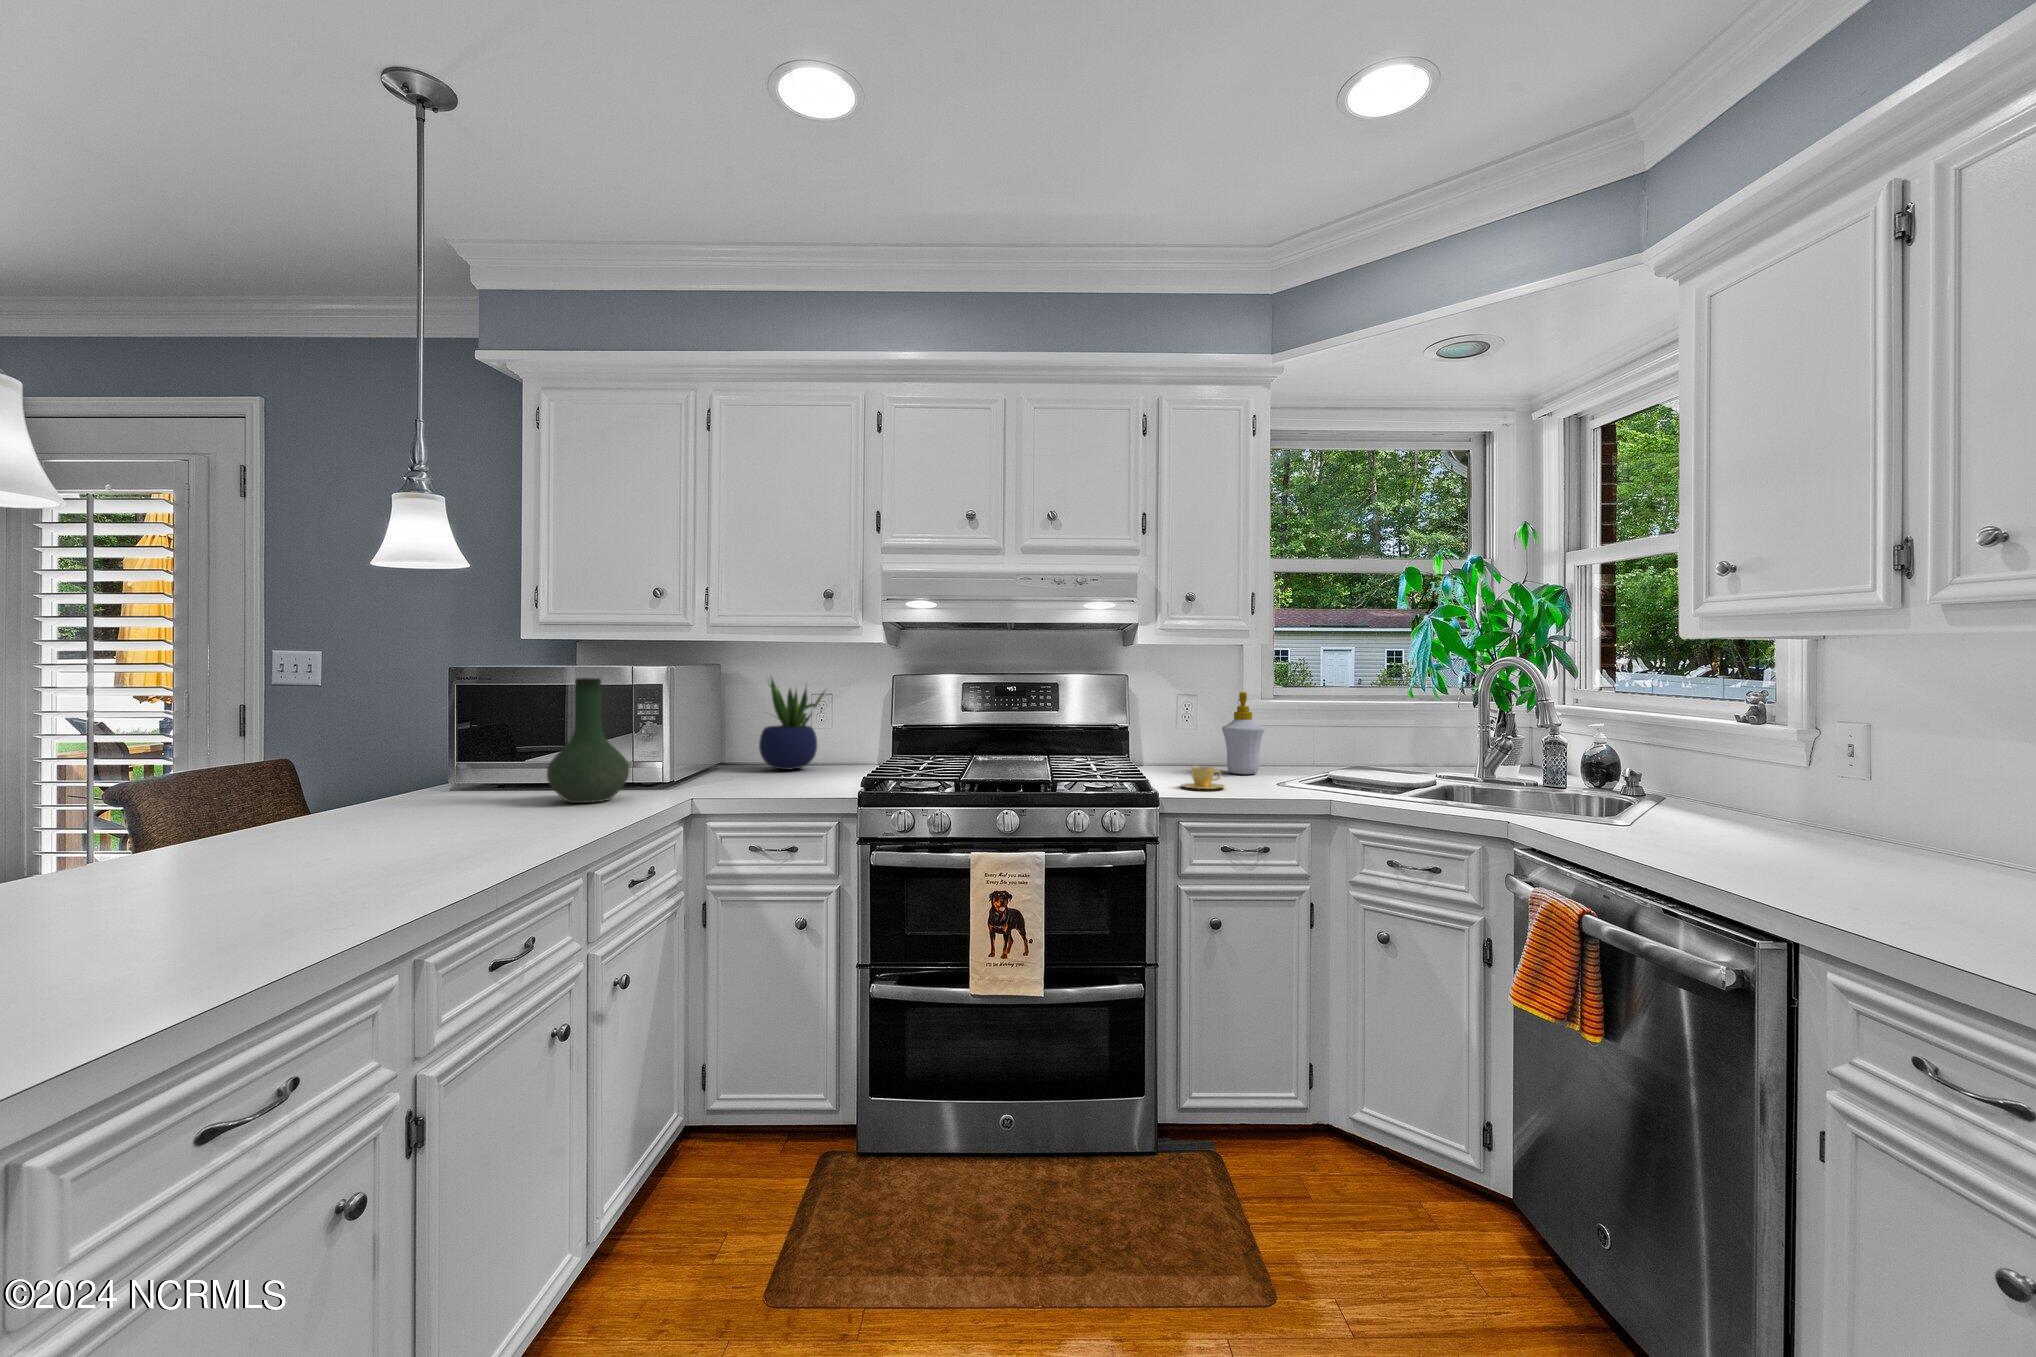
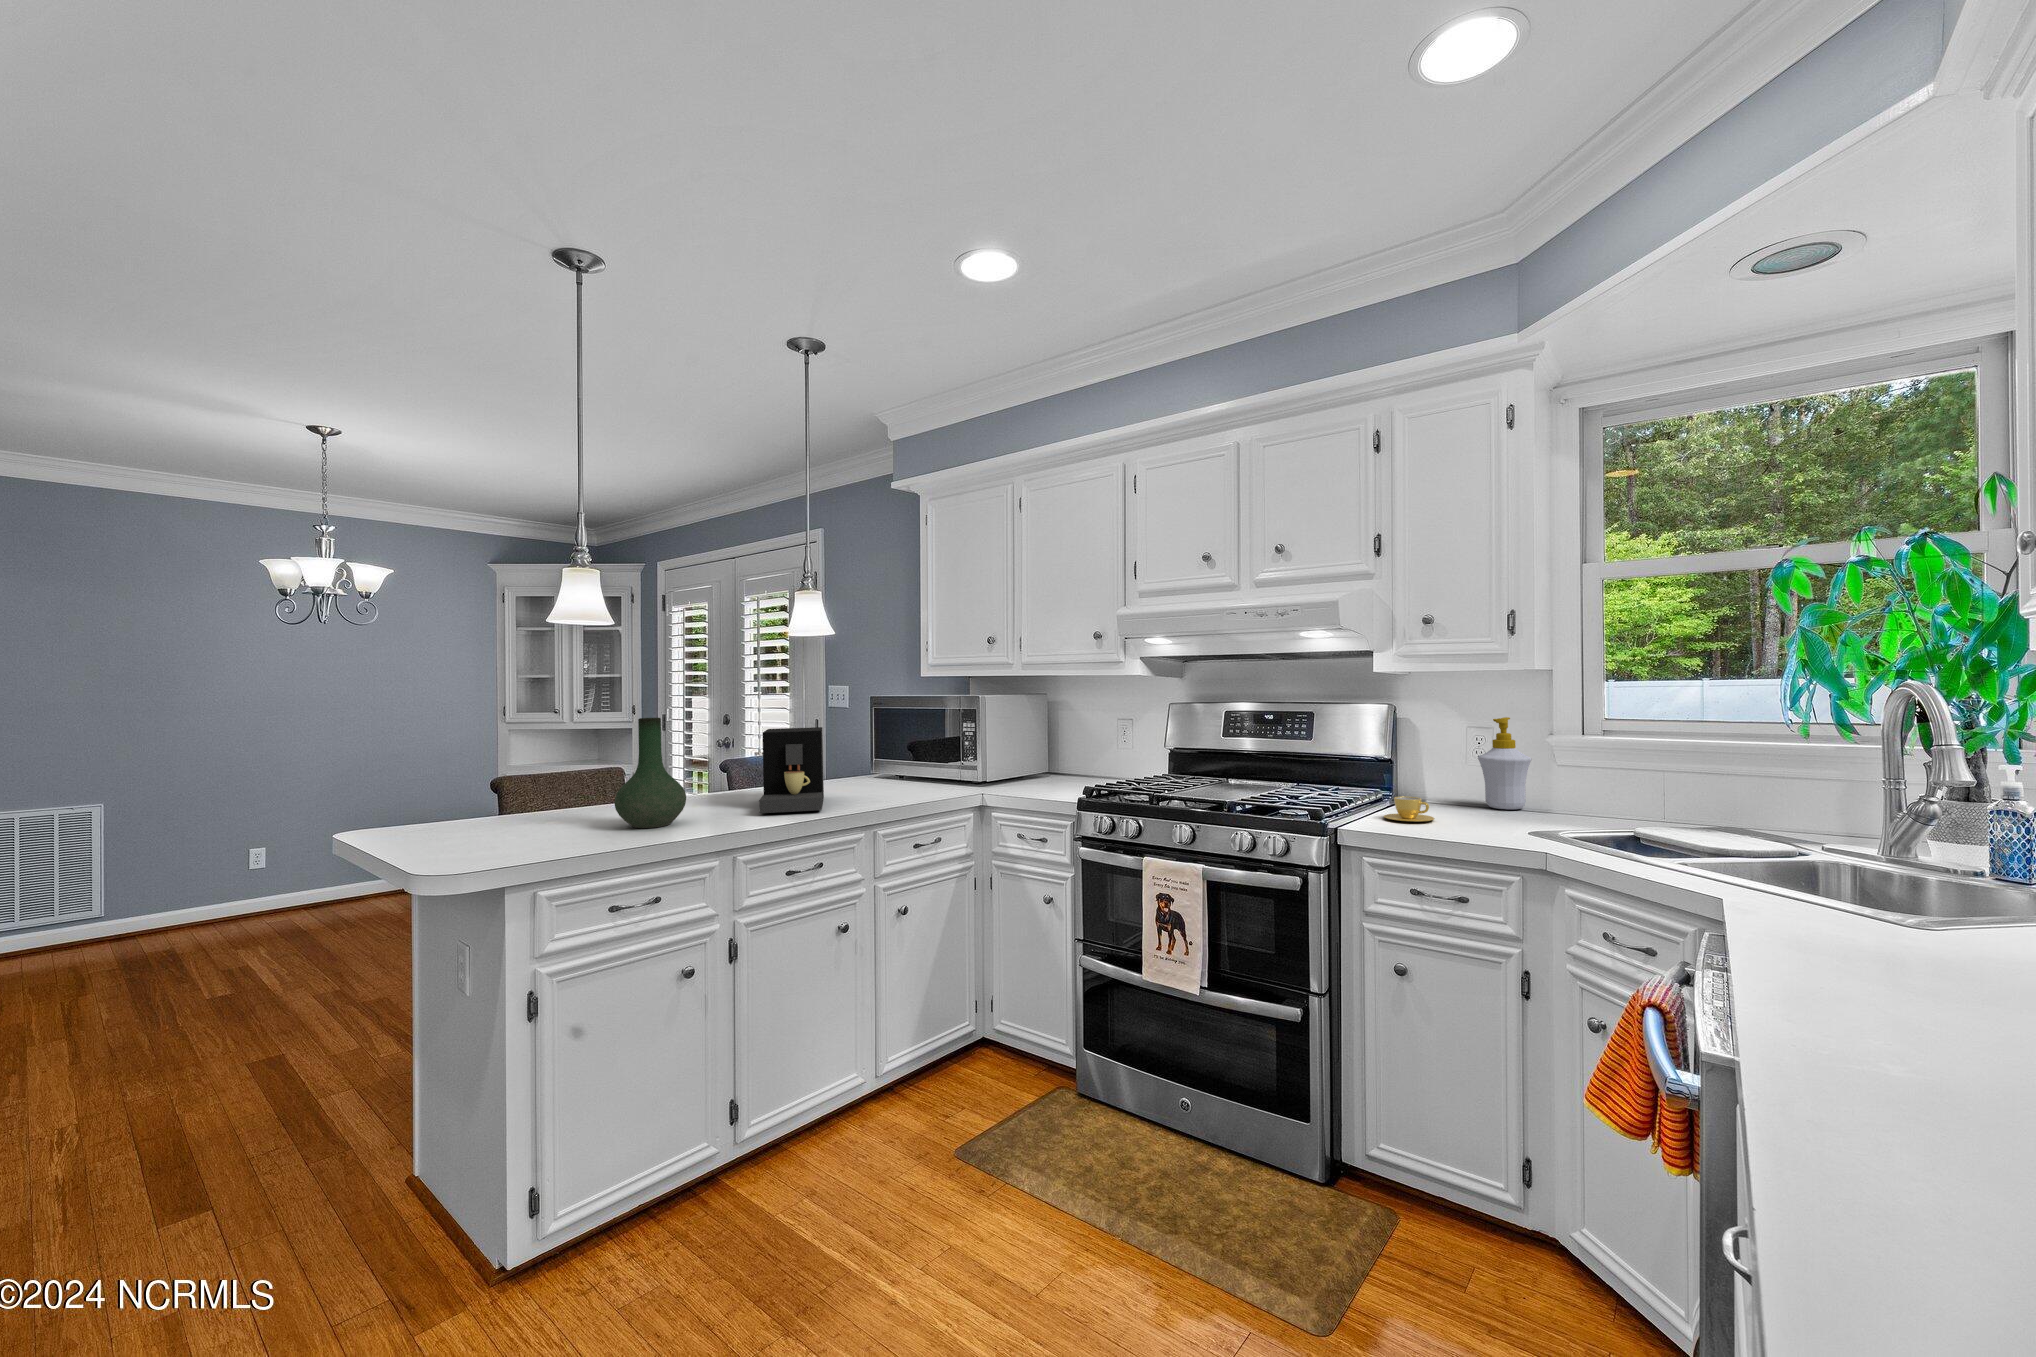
vase: present [547,678,629,803] -> present [614,718,686,828]
potted plant: present [759,678,824,770] -> none [1068,698,1124,776]
coffee maker: none [362,711,528,849] -> present [759,727,824,813]

